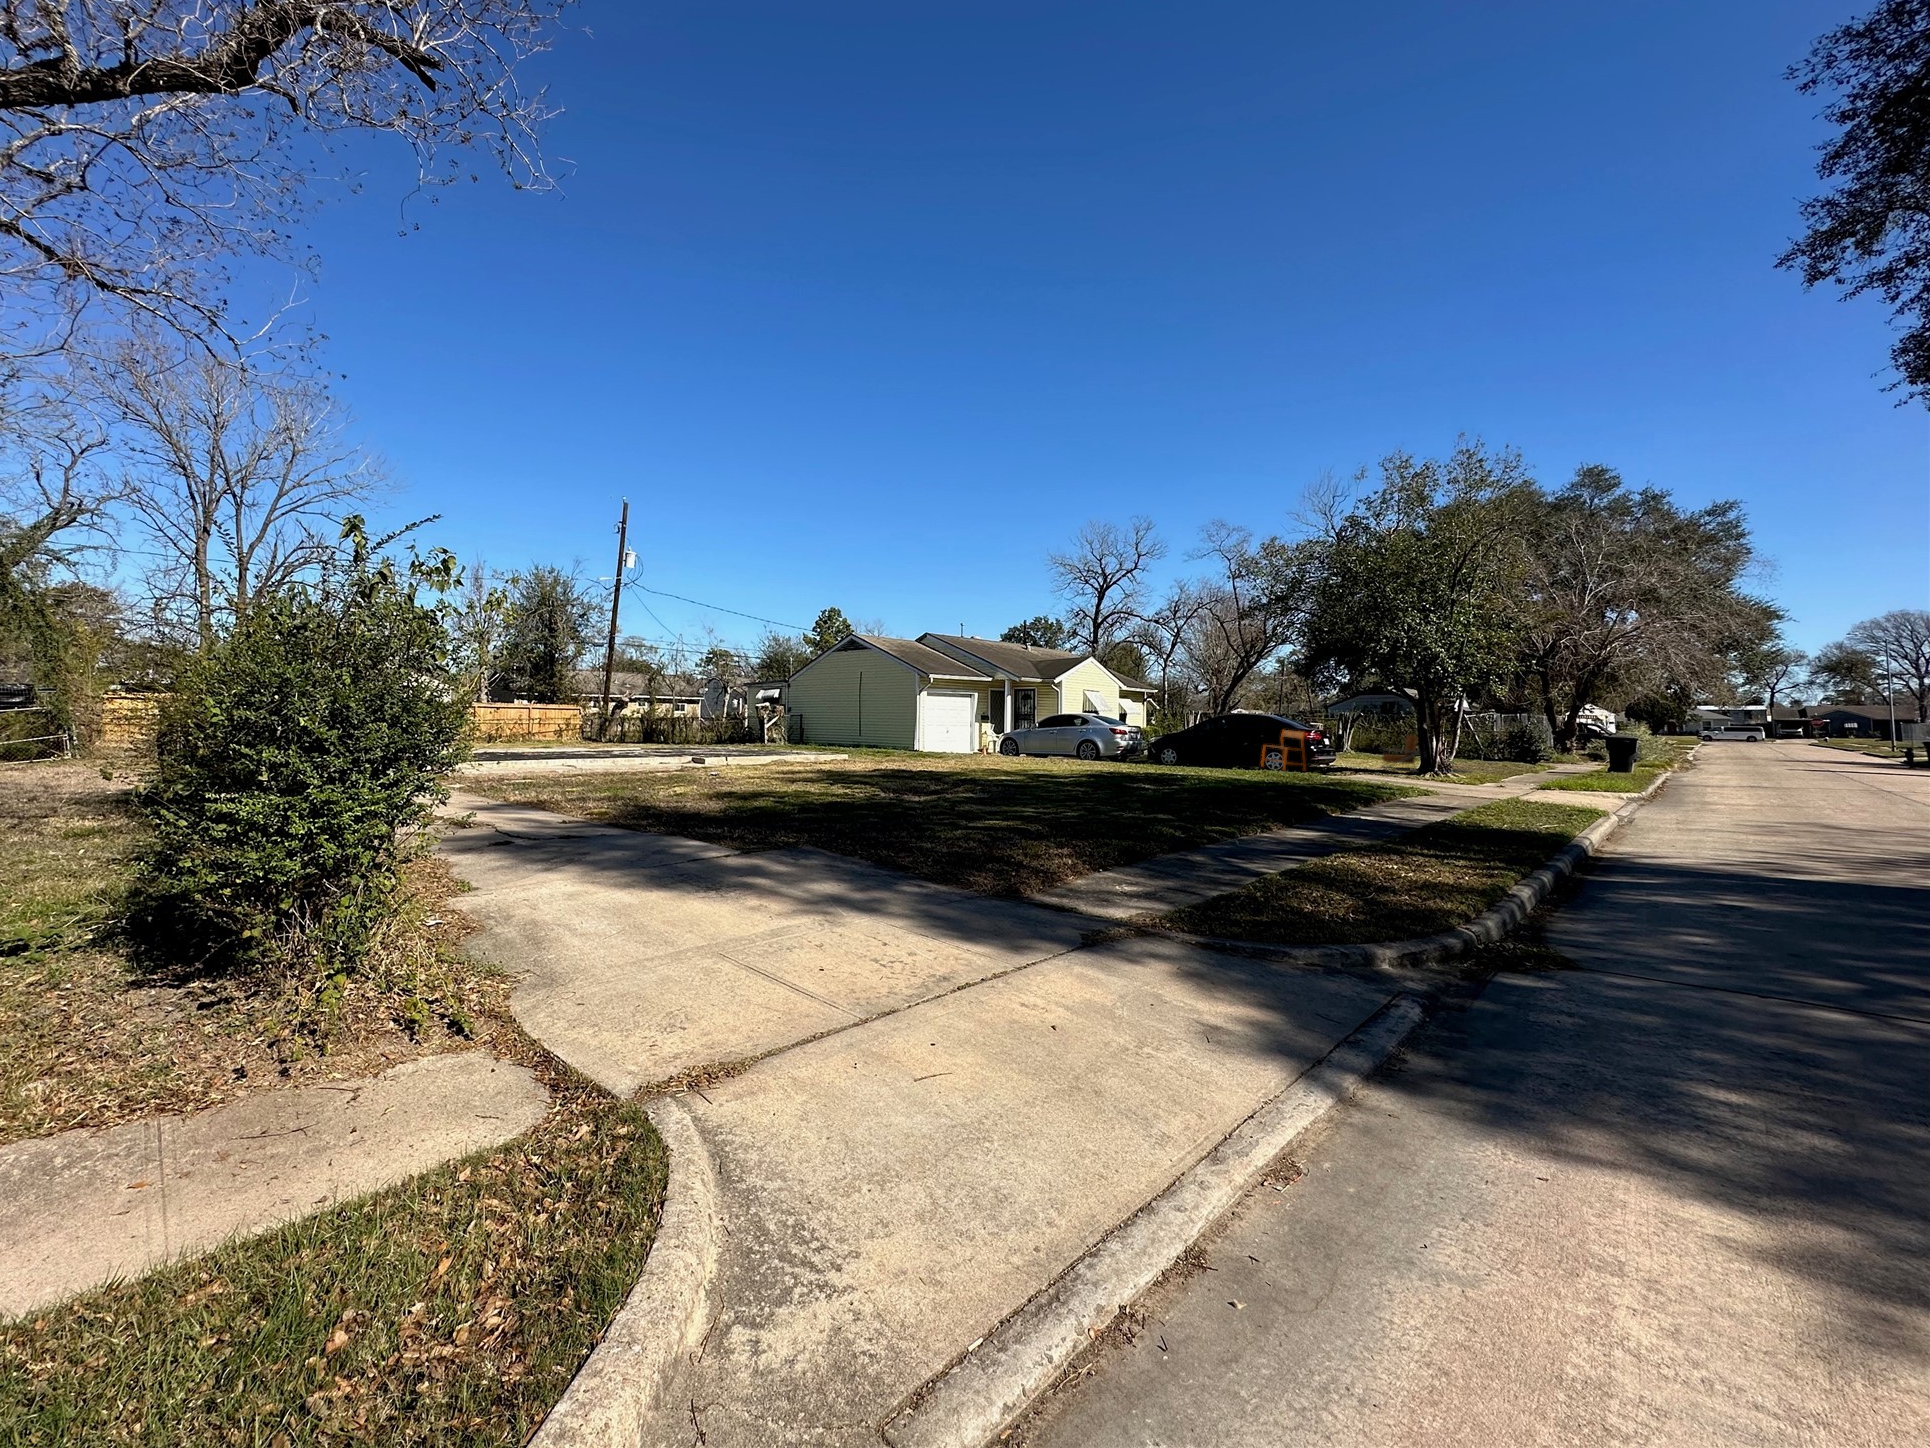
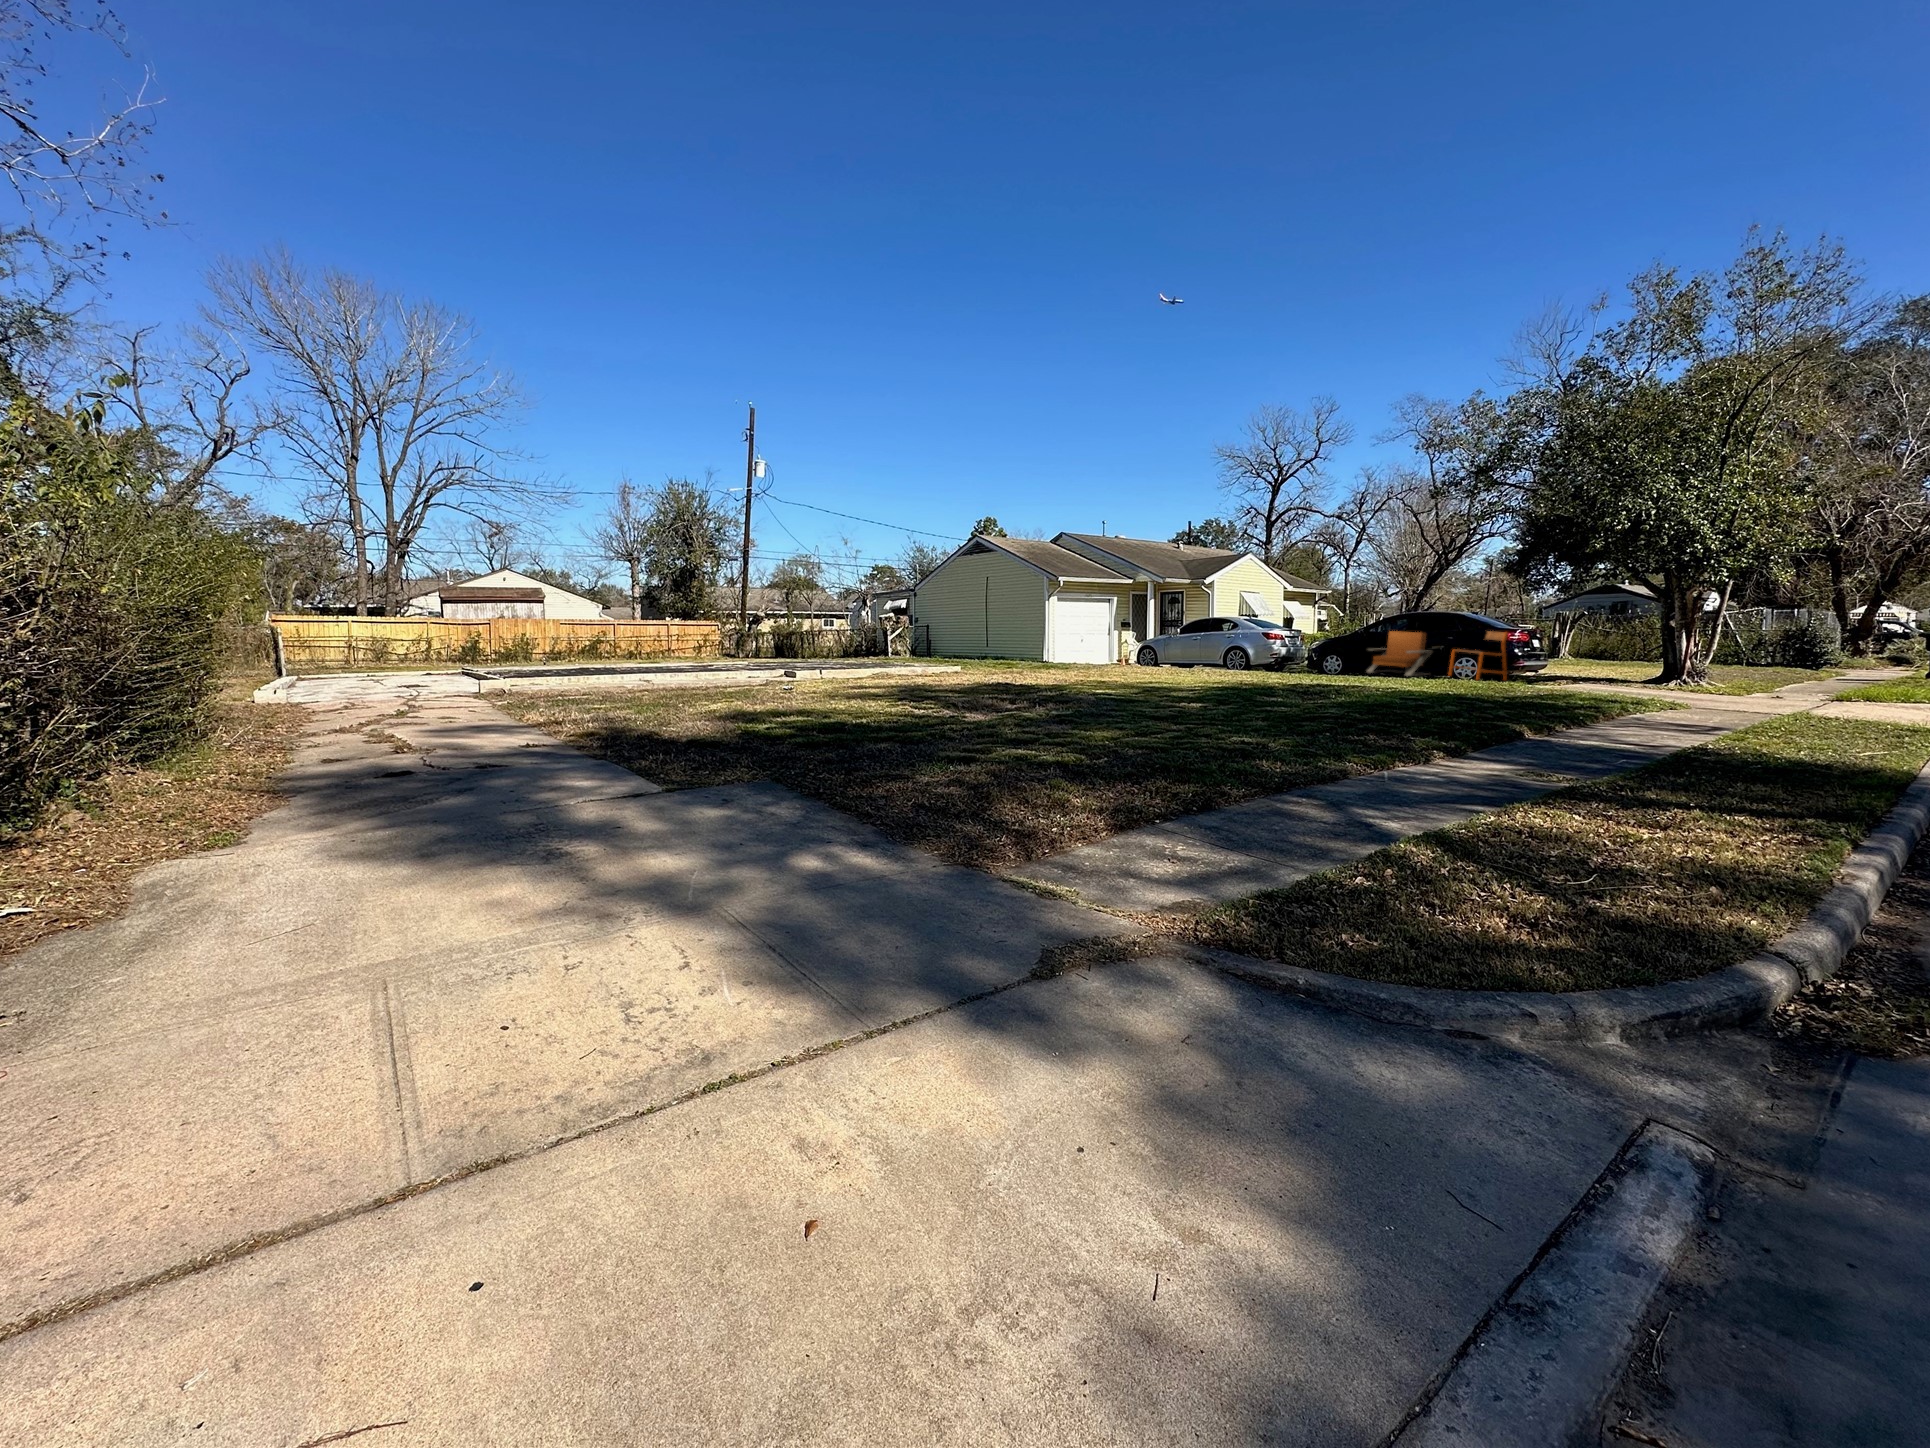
lounge chair: present [1382,735,1419,772] -> present [1367,631,1432,676]

